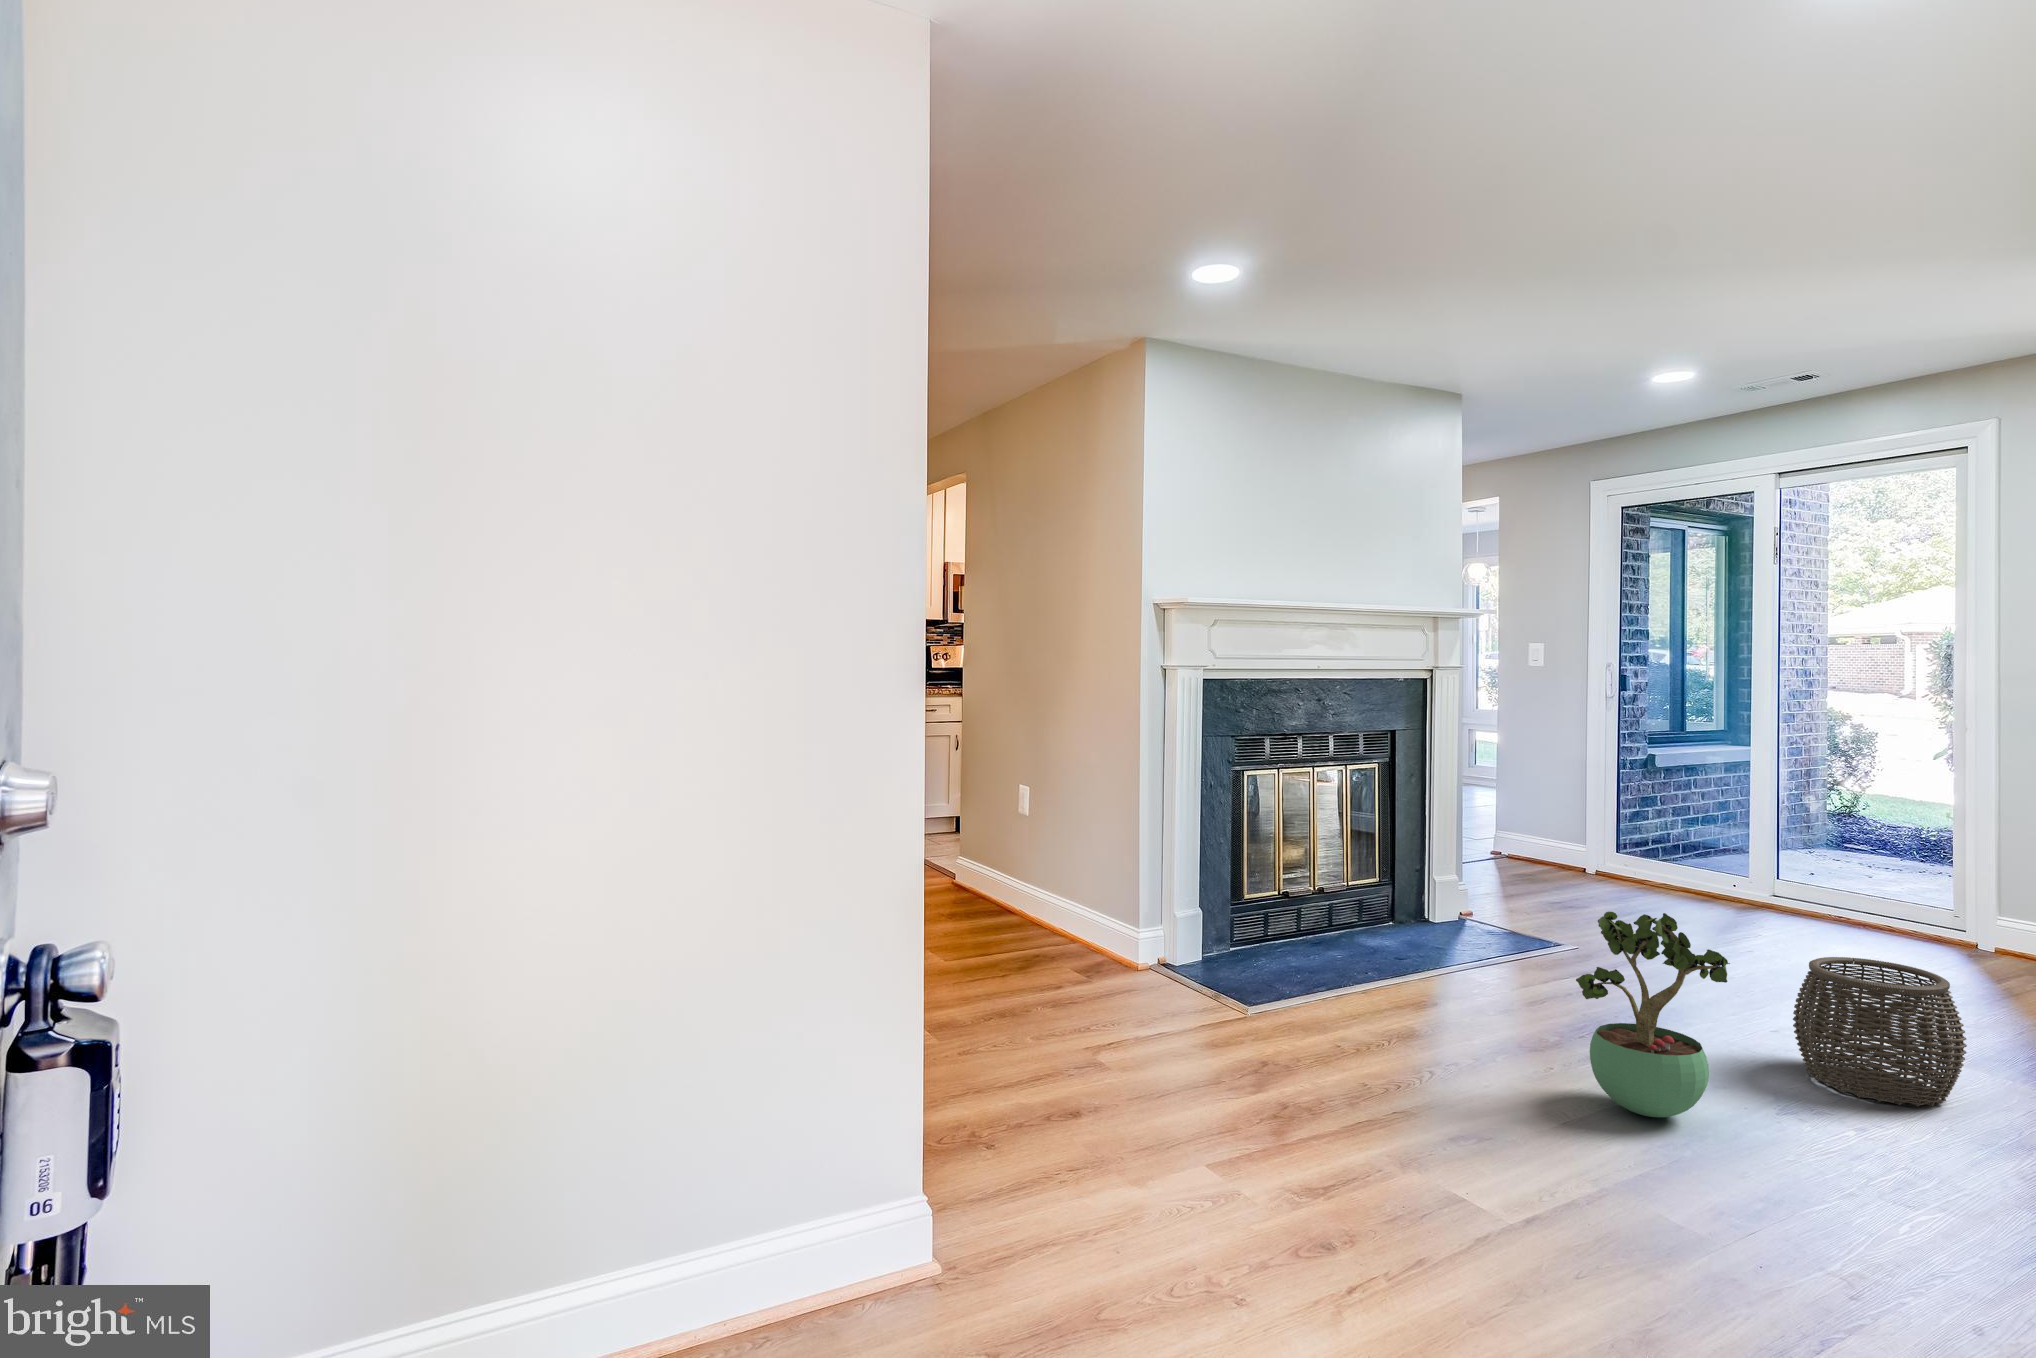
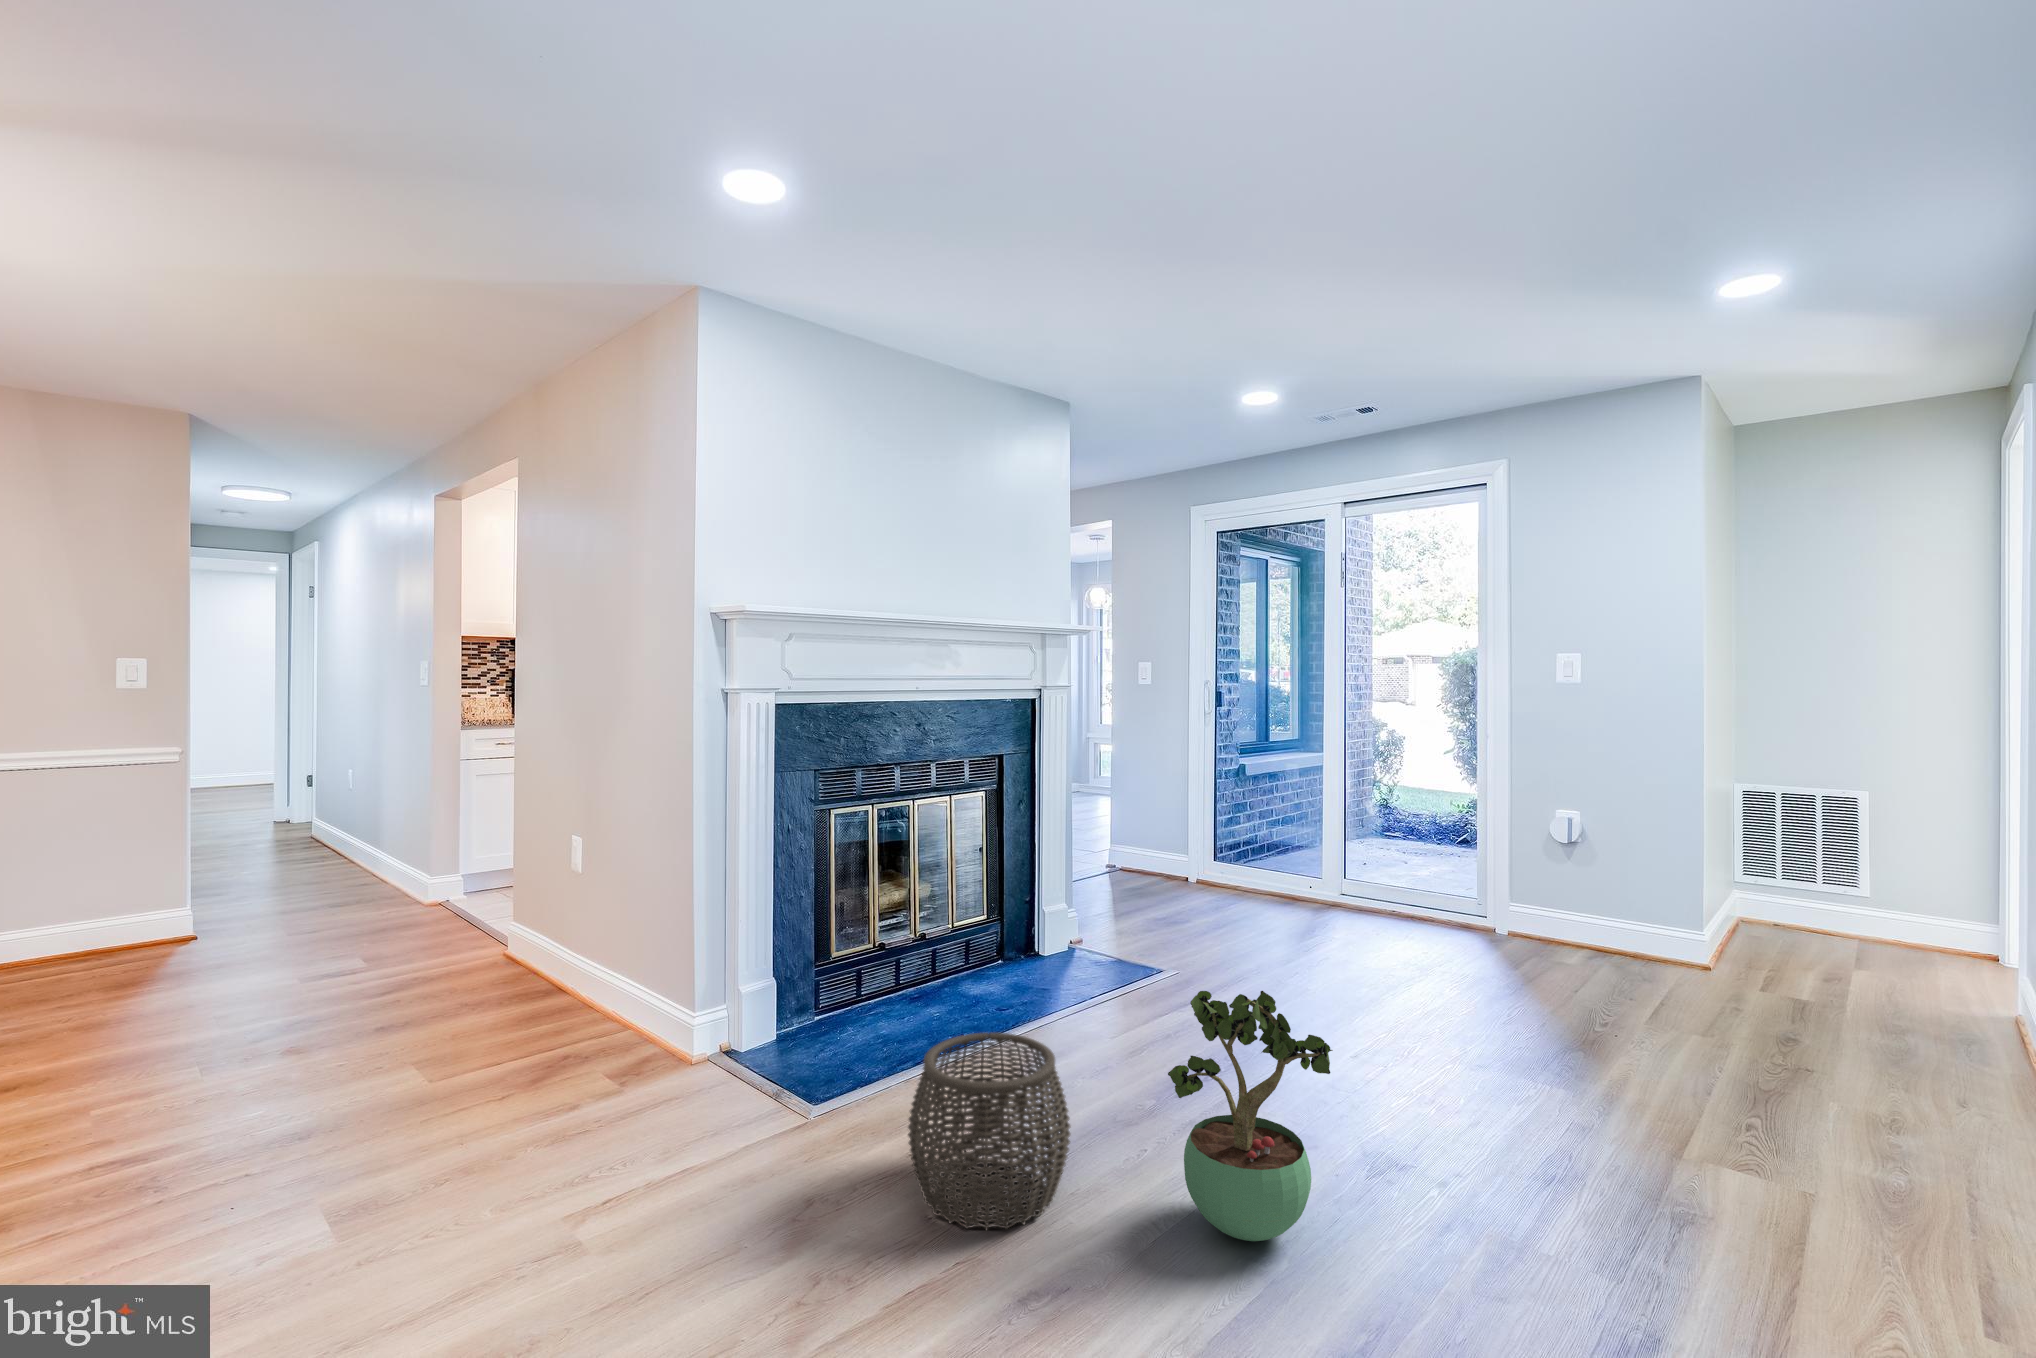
woven basket: present [1793,957,1967,1107] -> present [908,1033,1070,1230]

